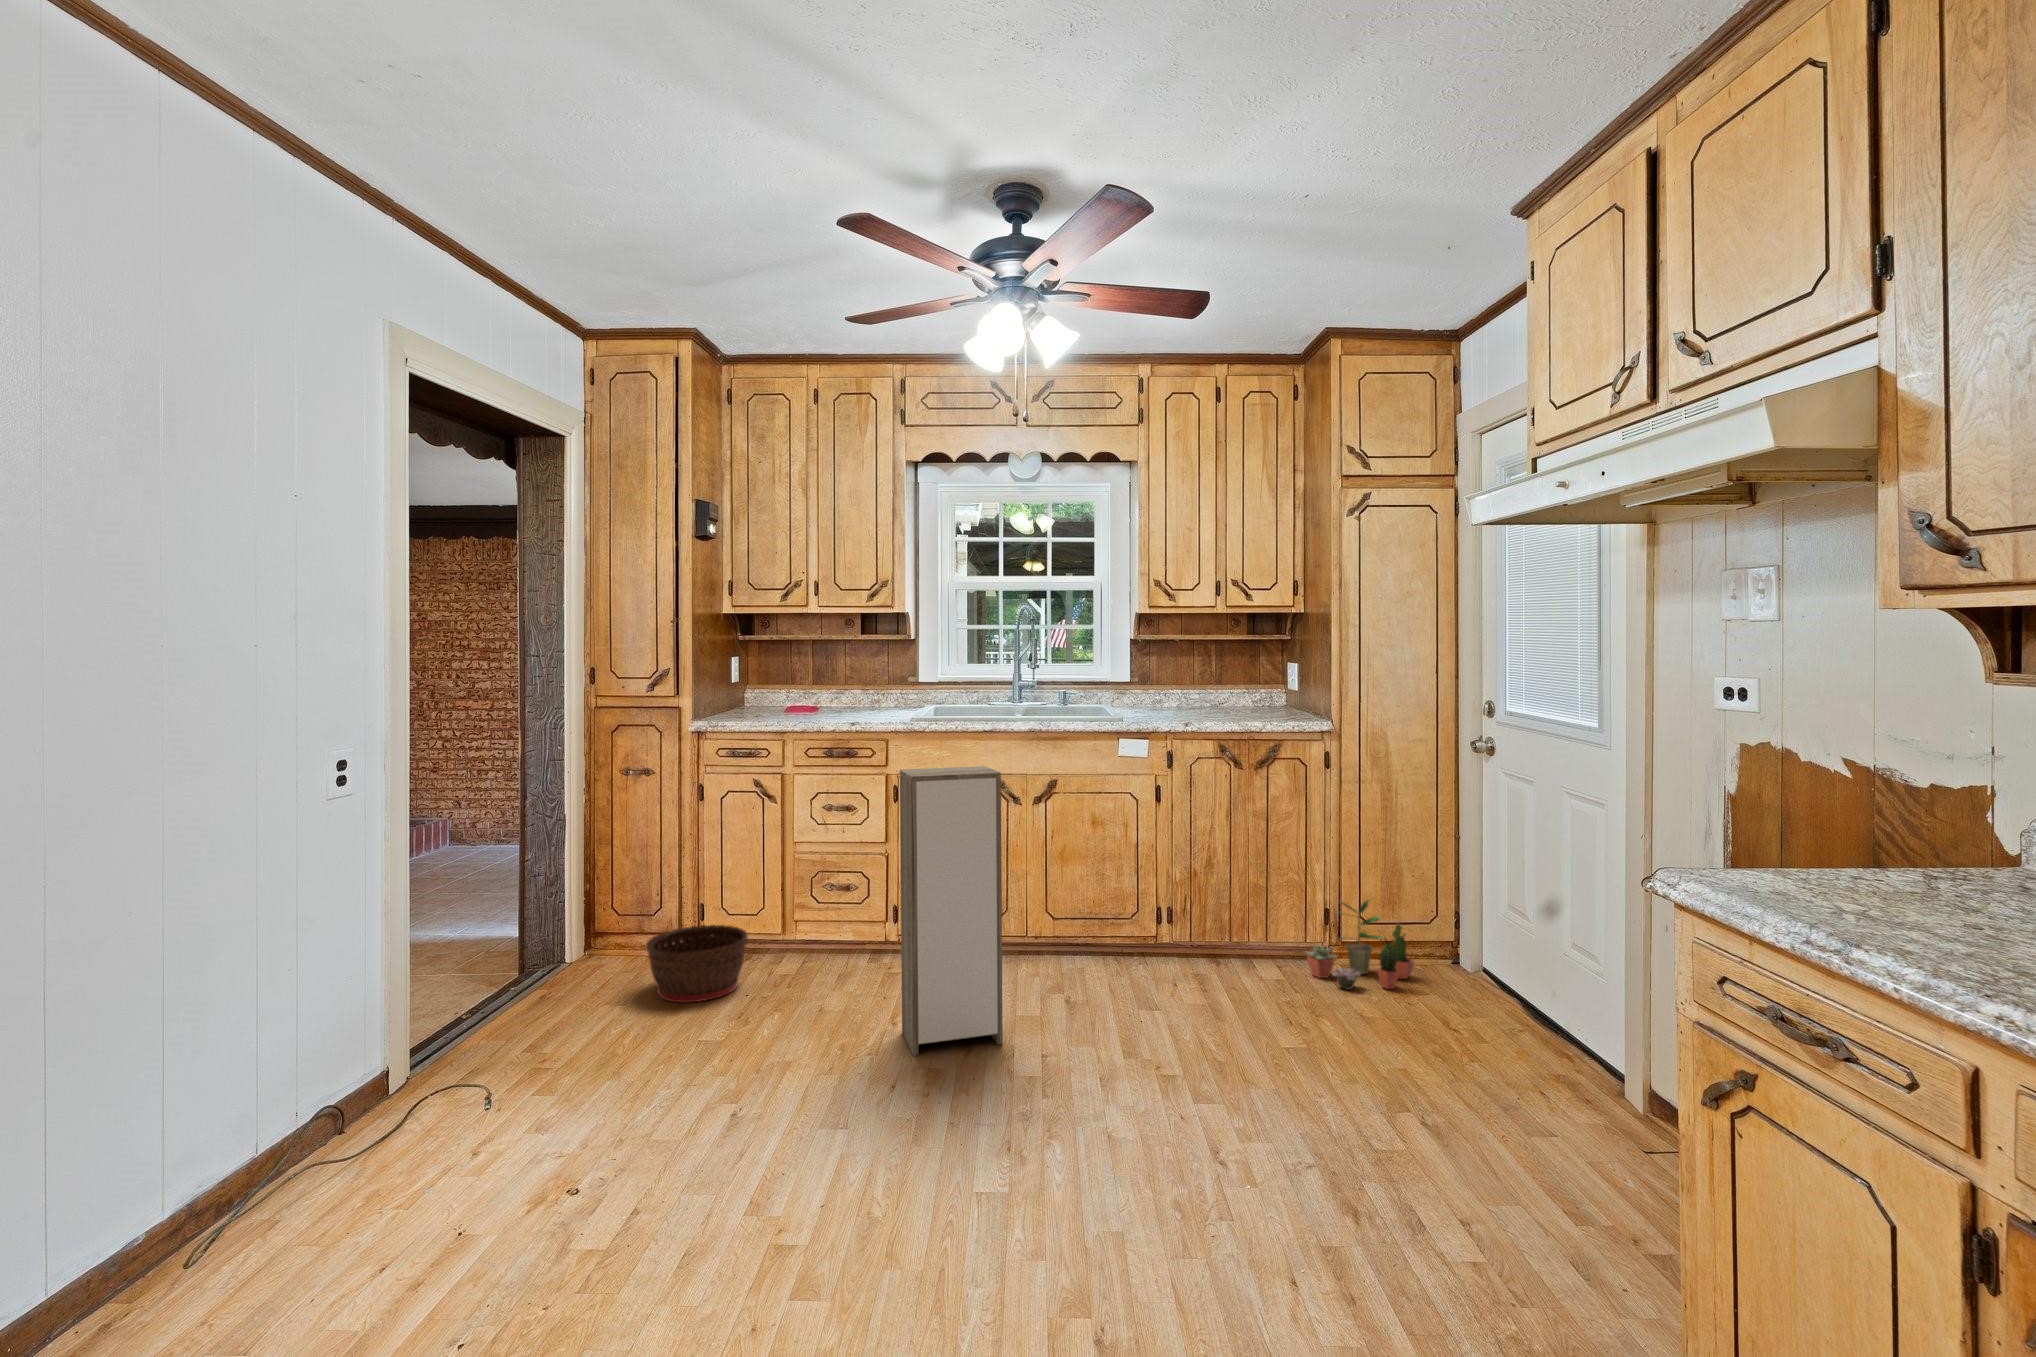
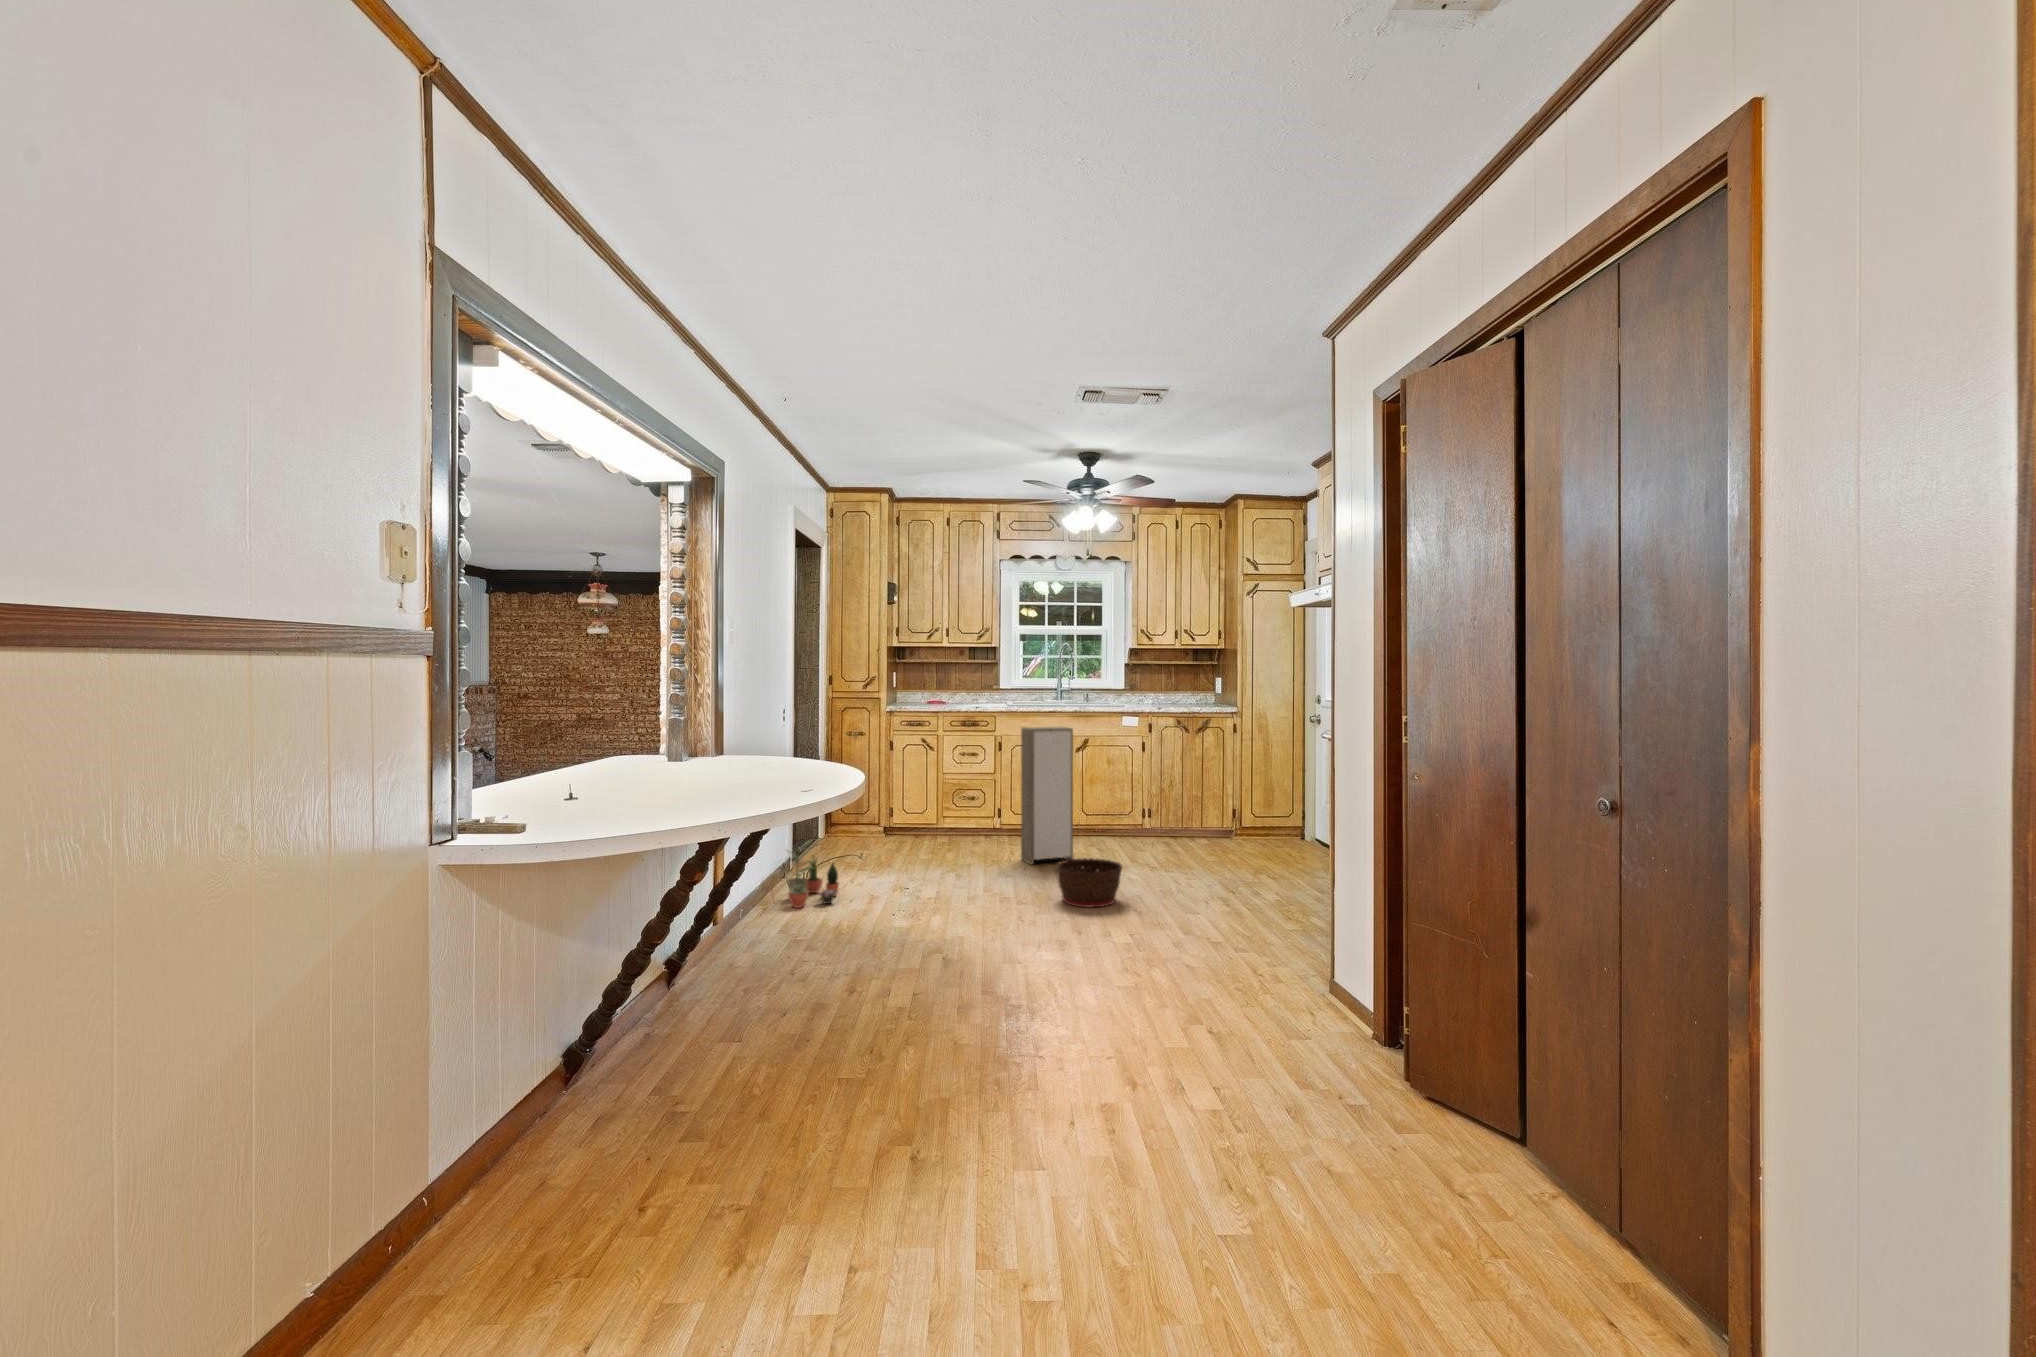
potted plant: present [1307,900,1414,990] -> present [788,844,839,908]
basket: present [646,925,748,1003] -> present [1056,858,1122,907]

